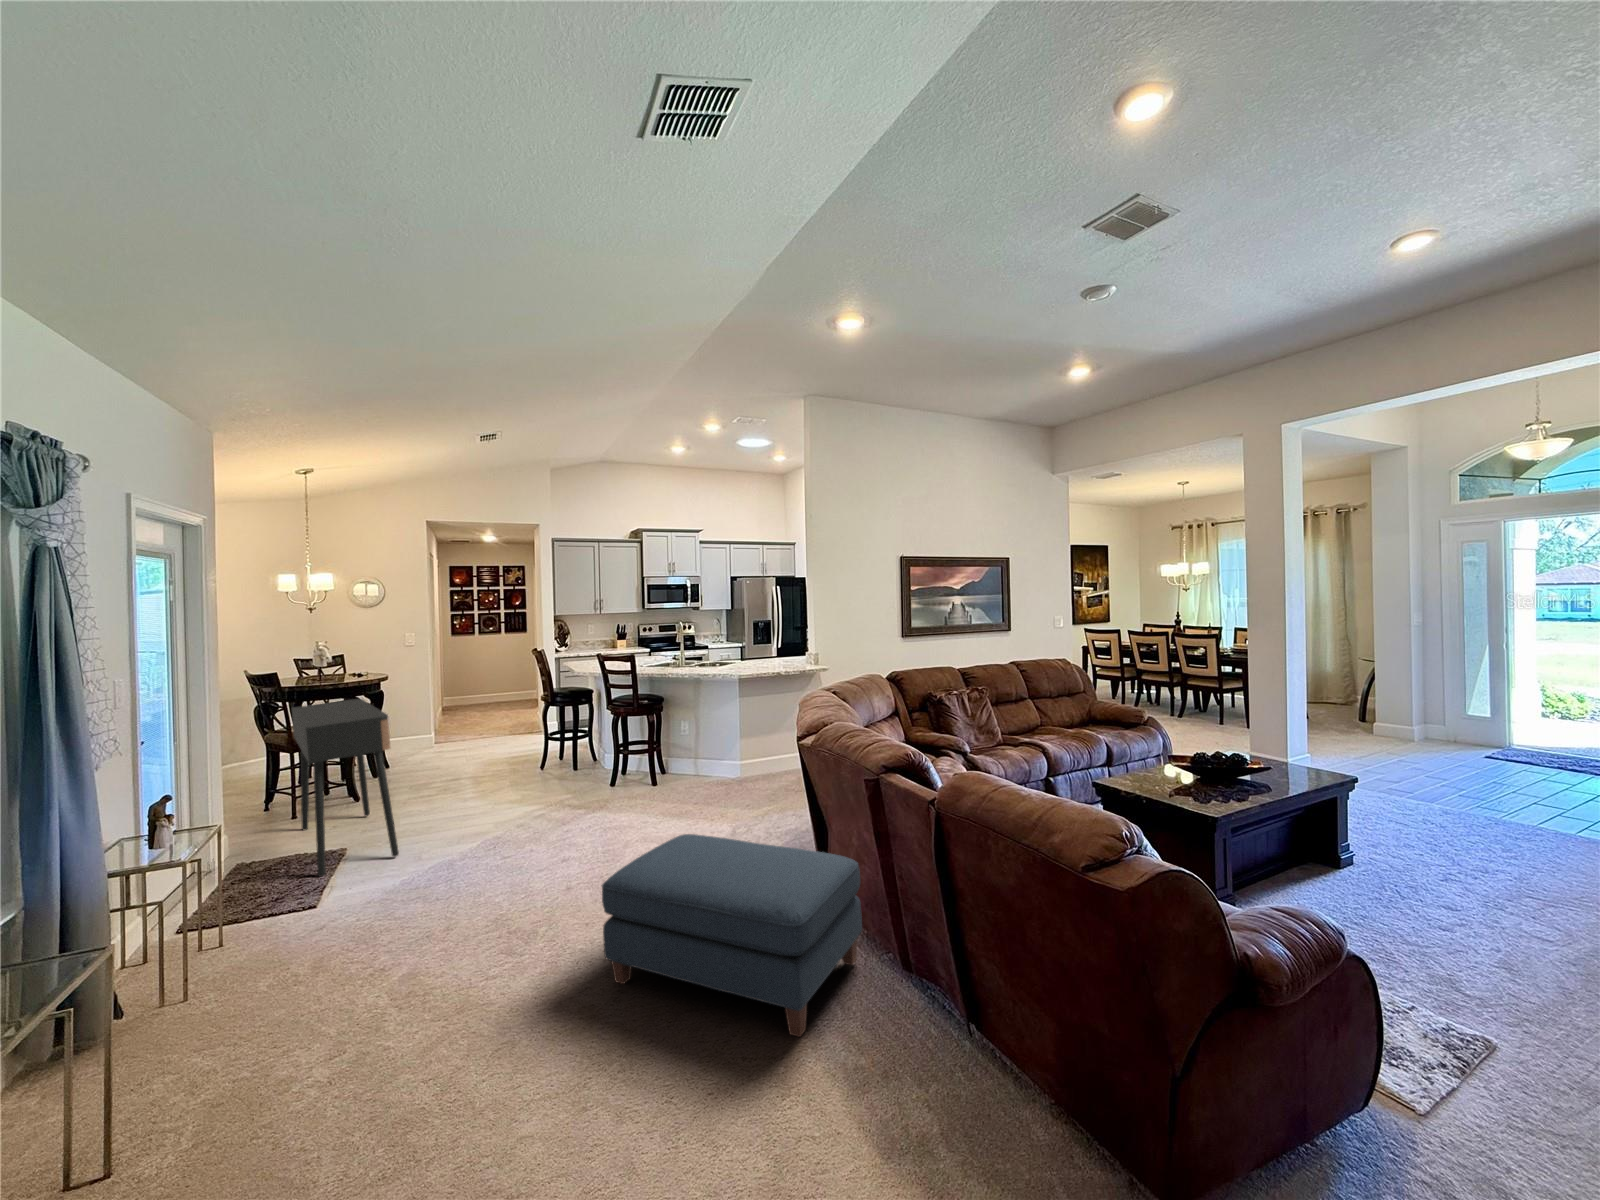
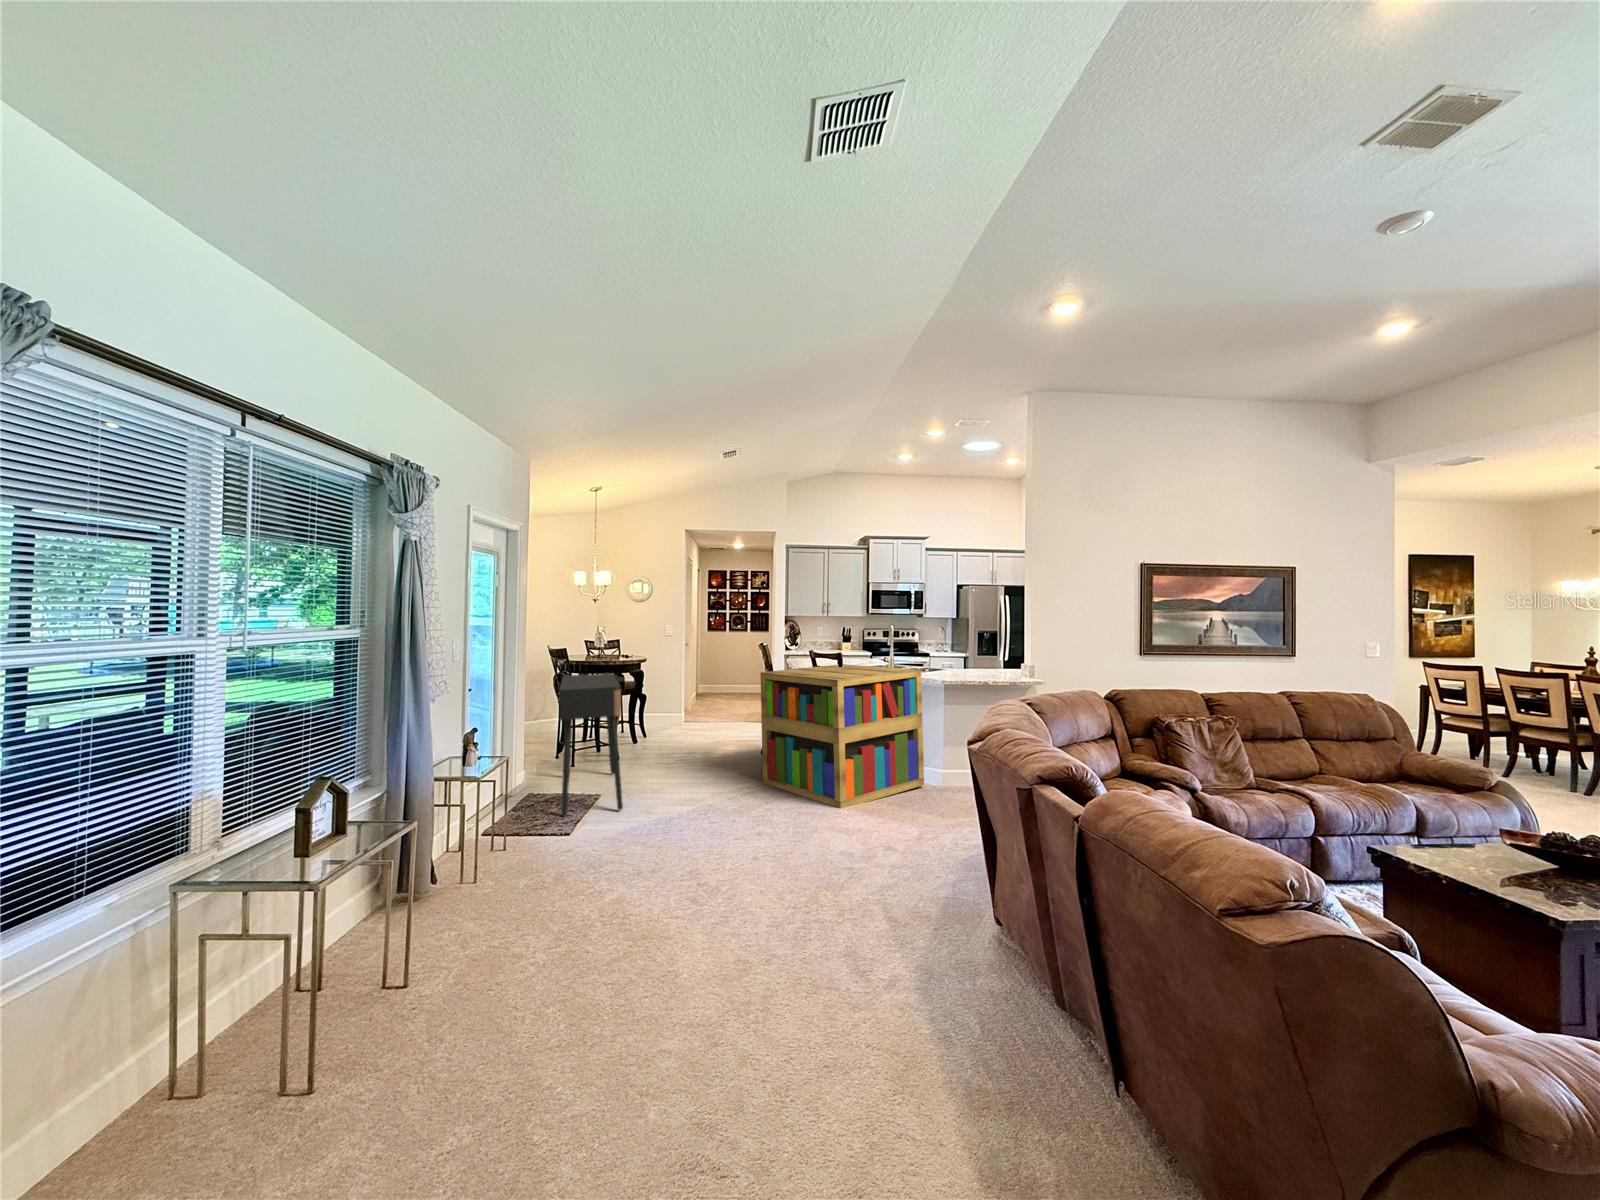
bookshelf: none [548,666,724,815] -> present [760,664,924,809]
ottoman: present [602,834,862,1037] -> none [744,827,1015,1068]

